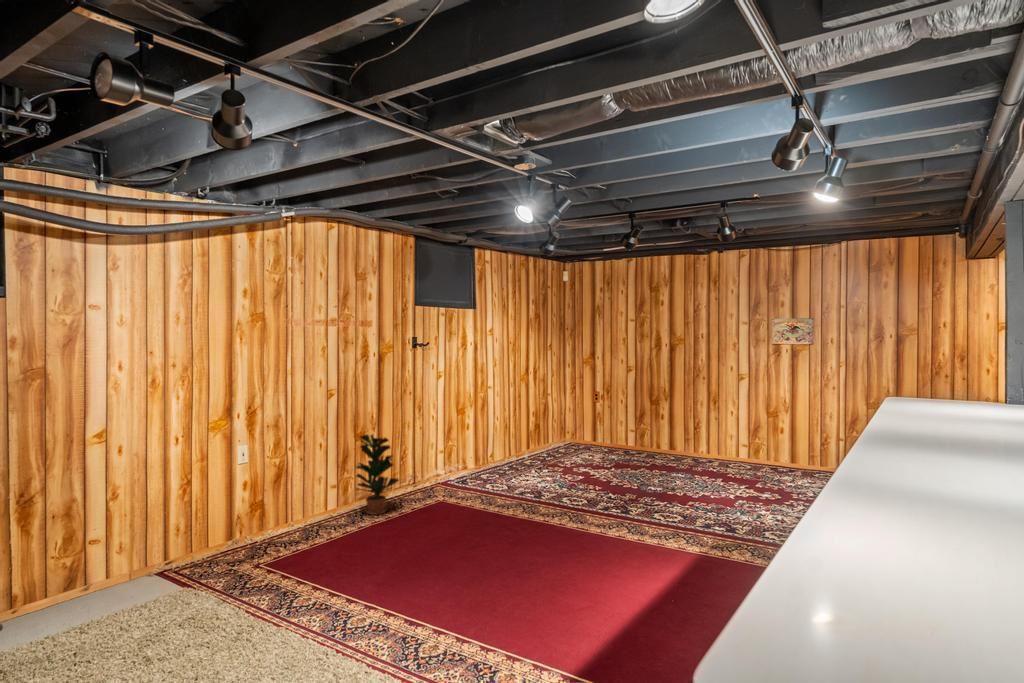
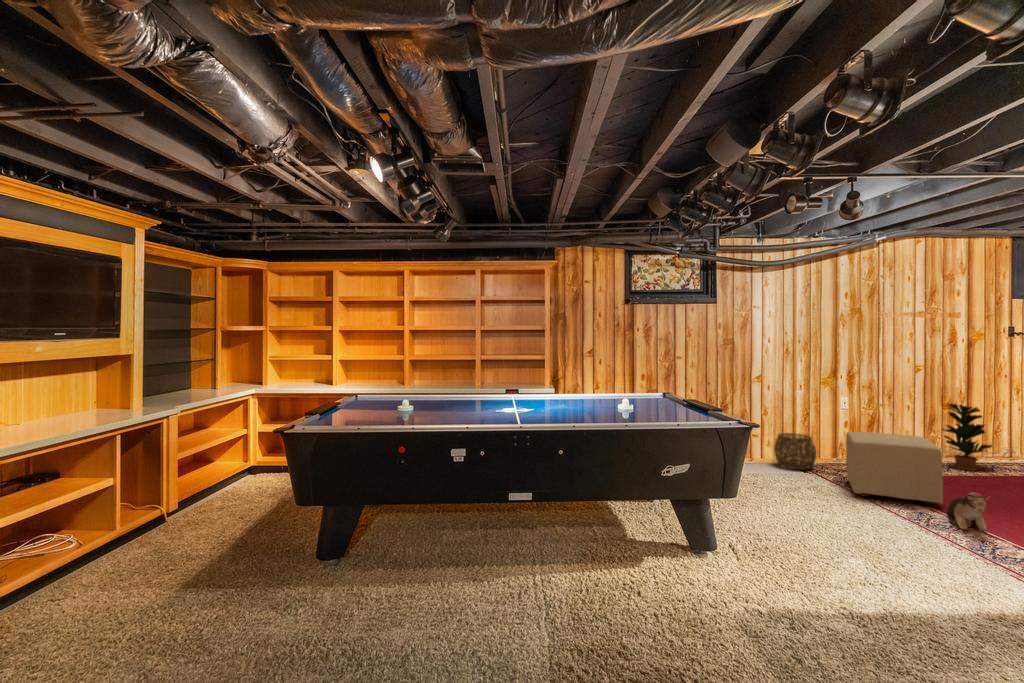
ottoman: none [237,502,349,624] -> present [846,432,943,505]
woven basket: none [127,521,199,591] -> present [774,433,816,470]
plush toy: none [352,593,394,648] -> present [947,492,990,531]

